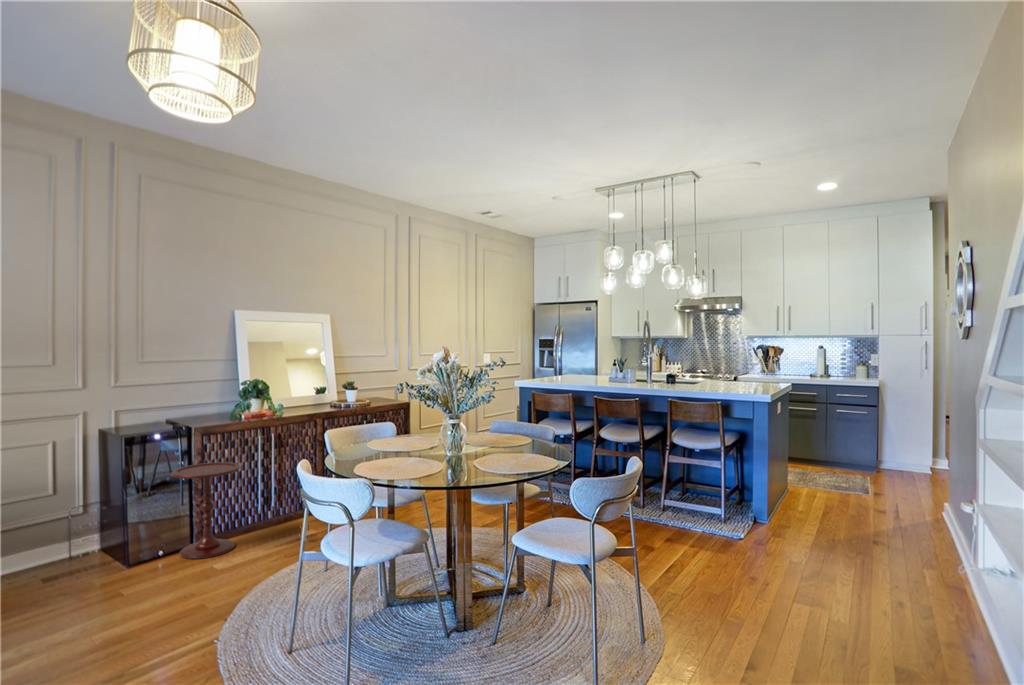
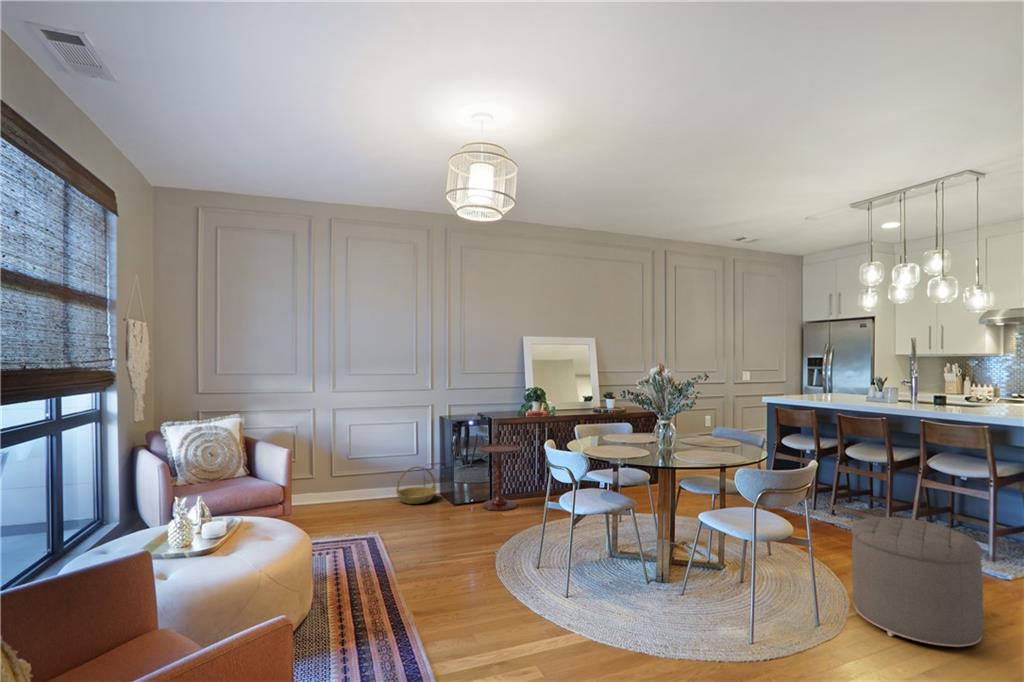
ottoman: none [641,493,746,613] -> present [851,517,983,647]
basket: none [17,513,95,575] -> present [396,466,436,504]

